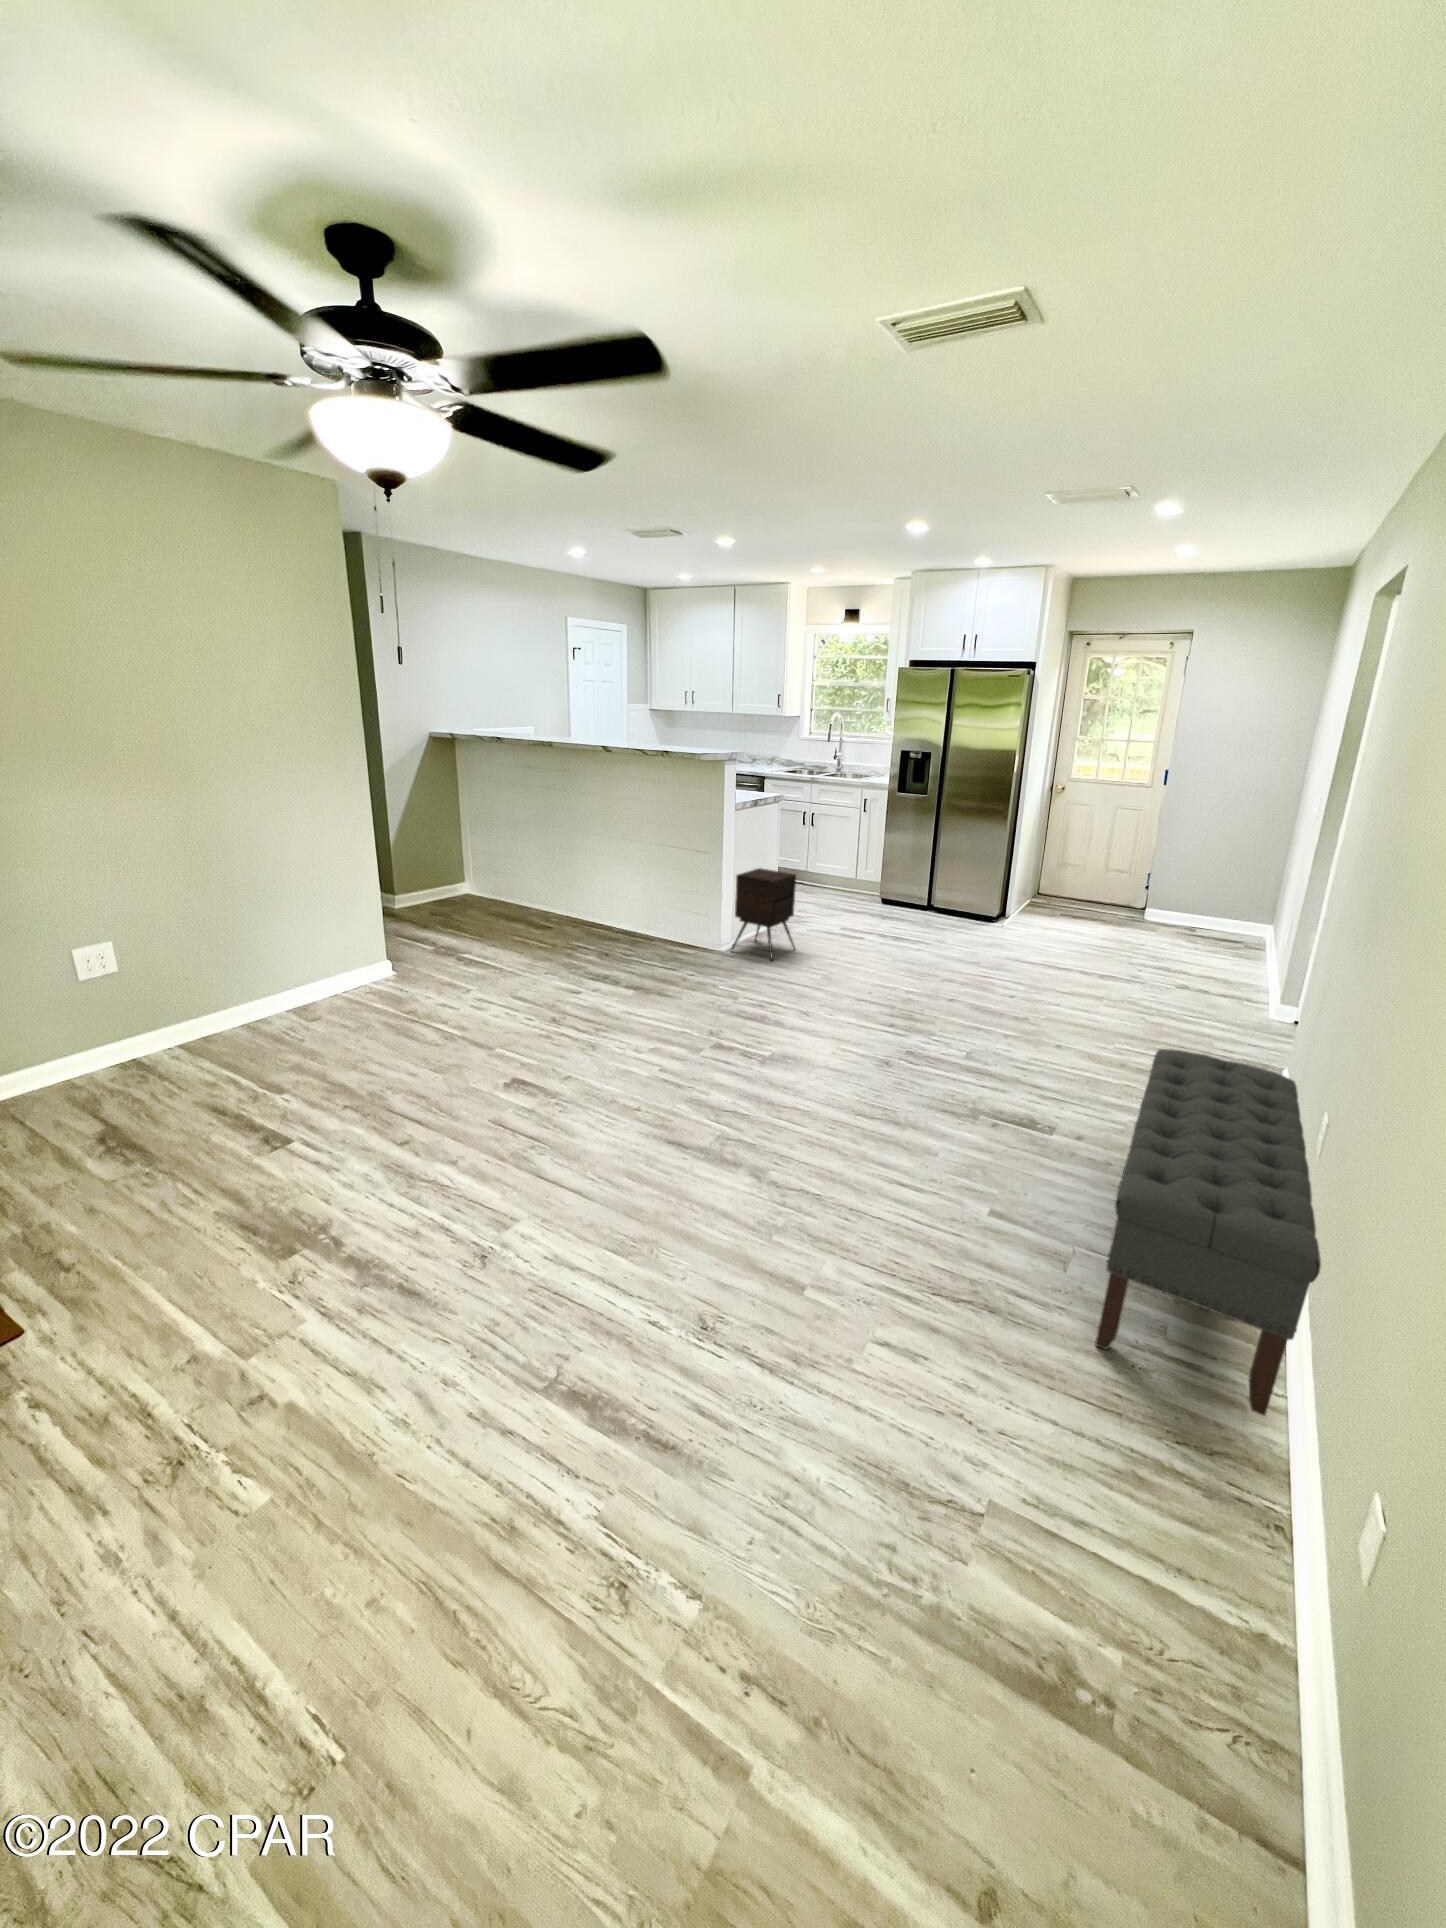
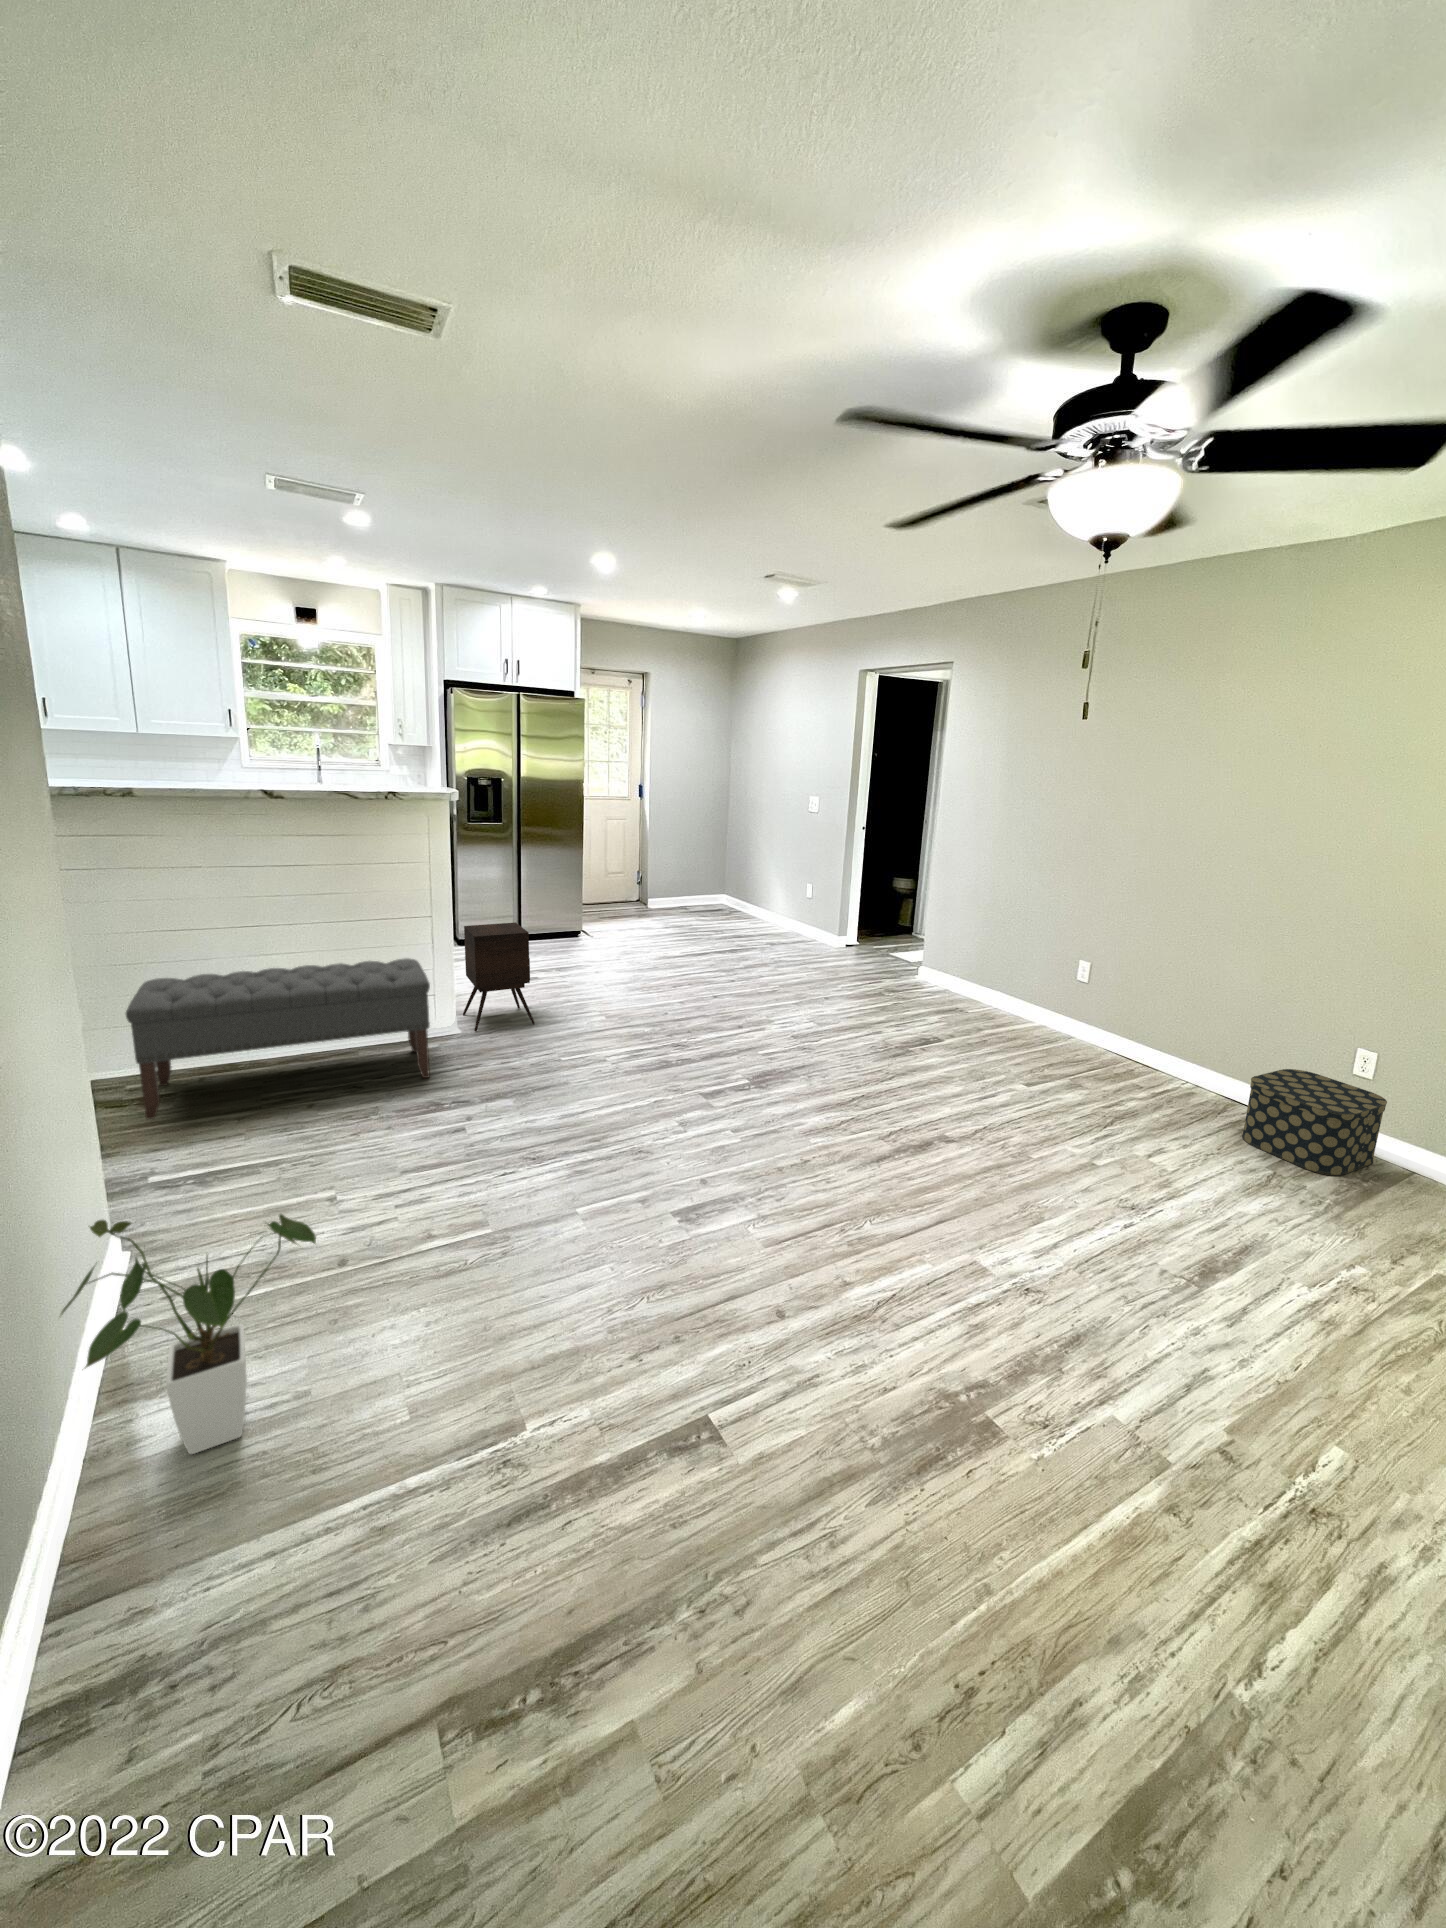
house plant: none [224,920,316,1037] -> present [61,1214,316,1454]
bench: present [1095,1049,1321,1416] -> present [126,958,430,1120]
storage box: none [1038,1387,1312,1752] -> present [1242,1069,1387,1176]

